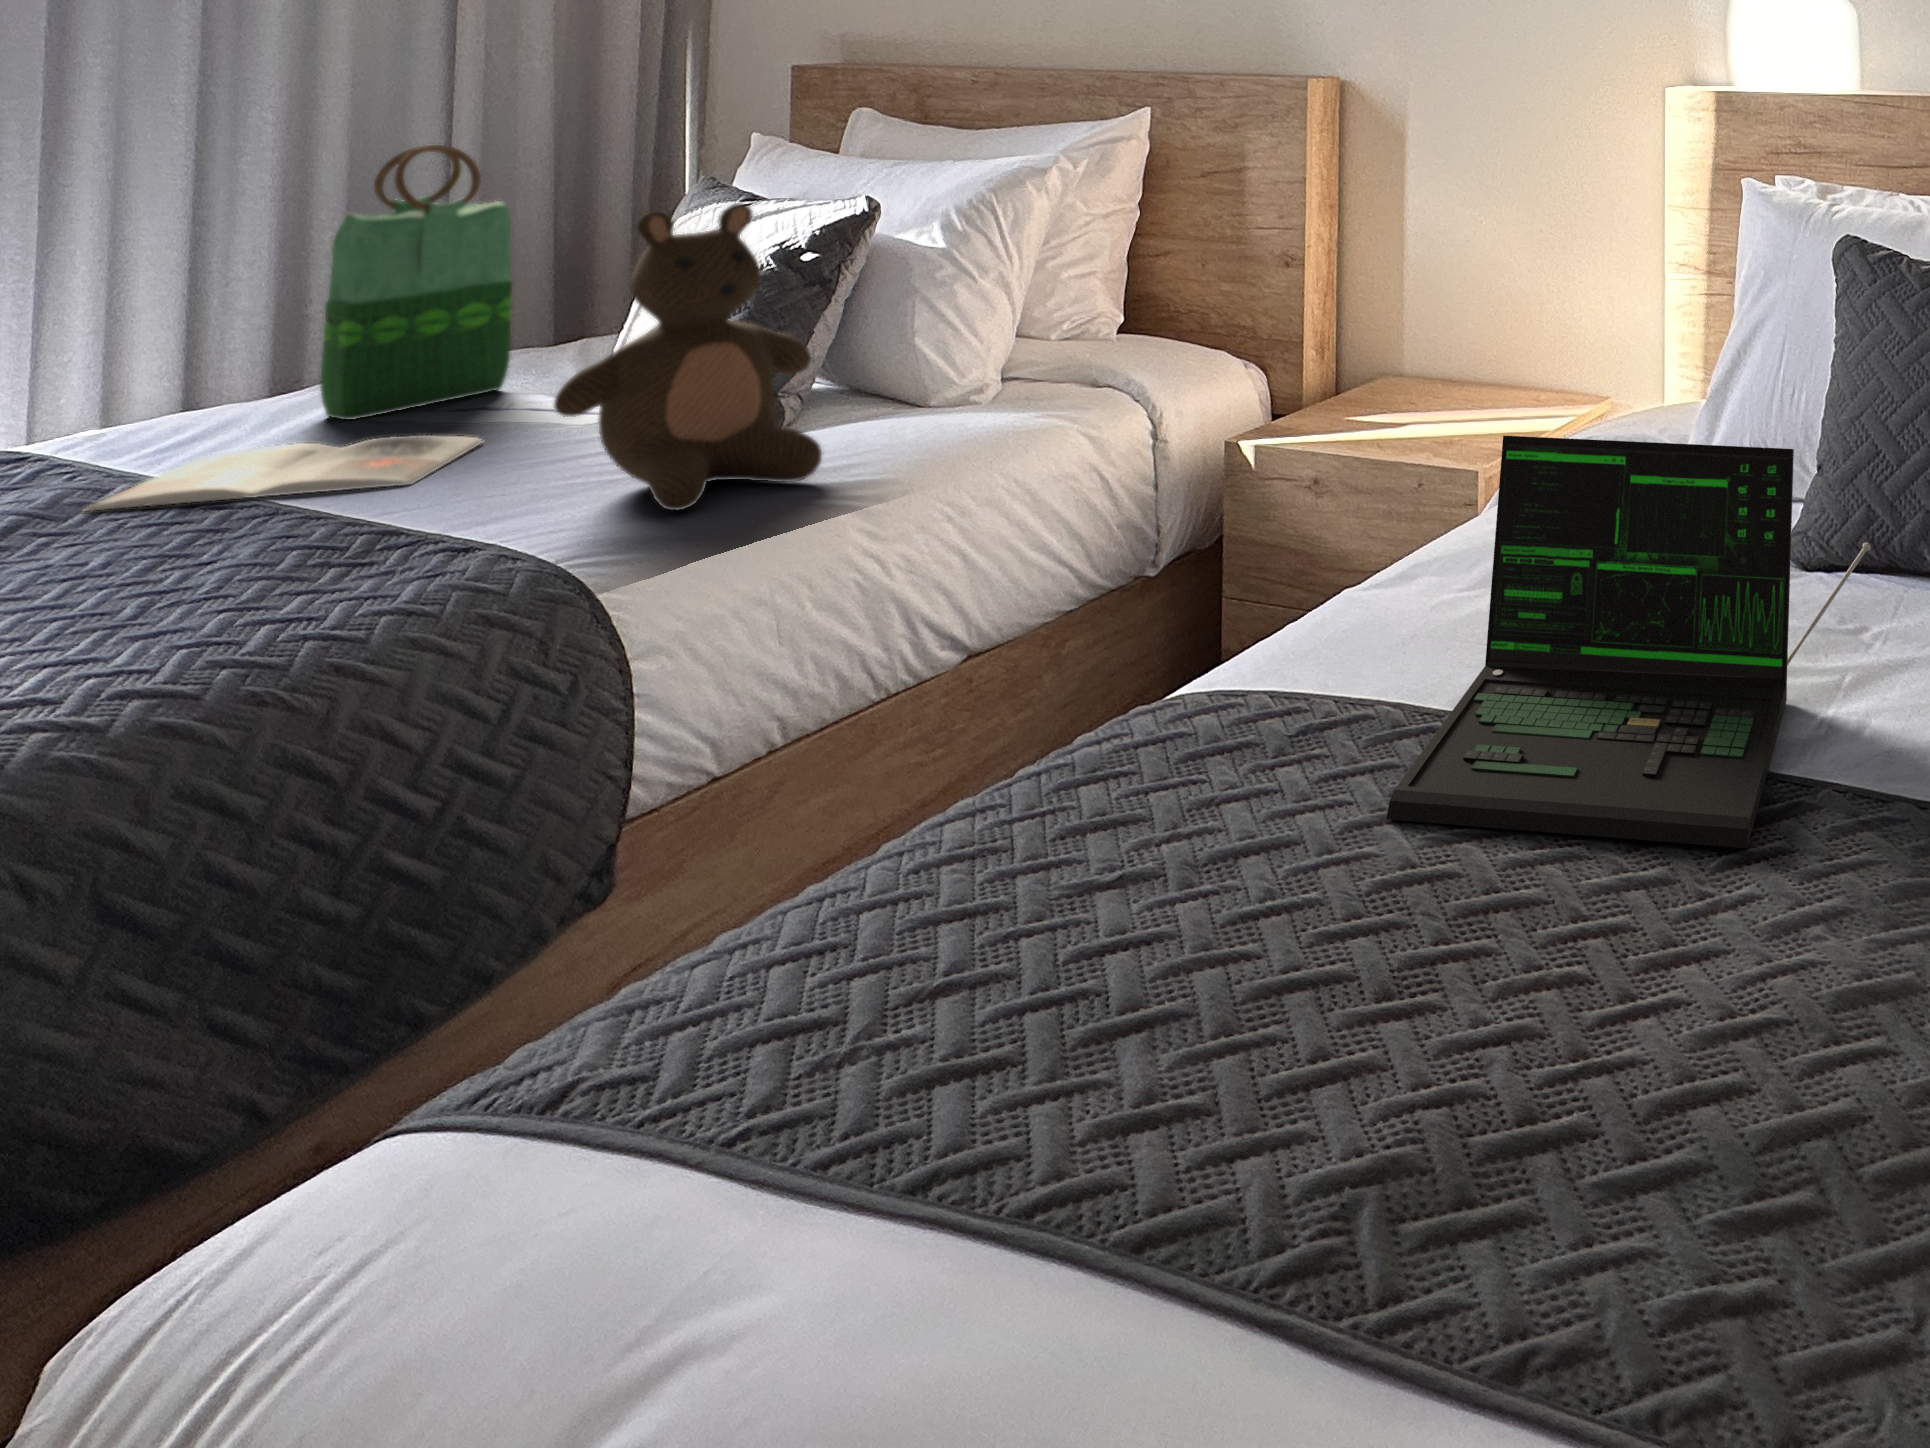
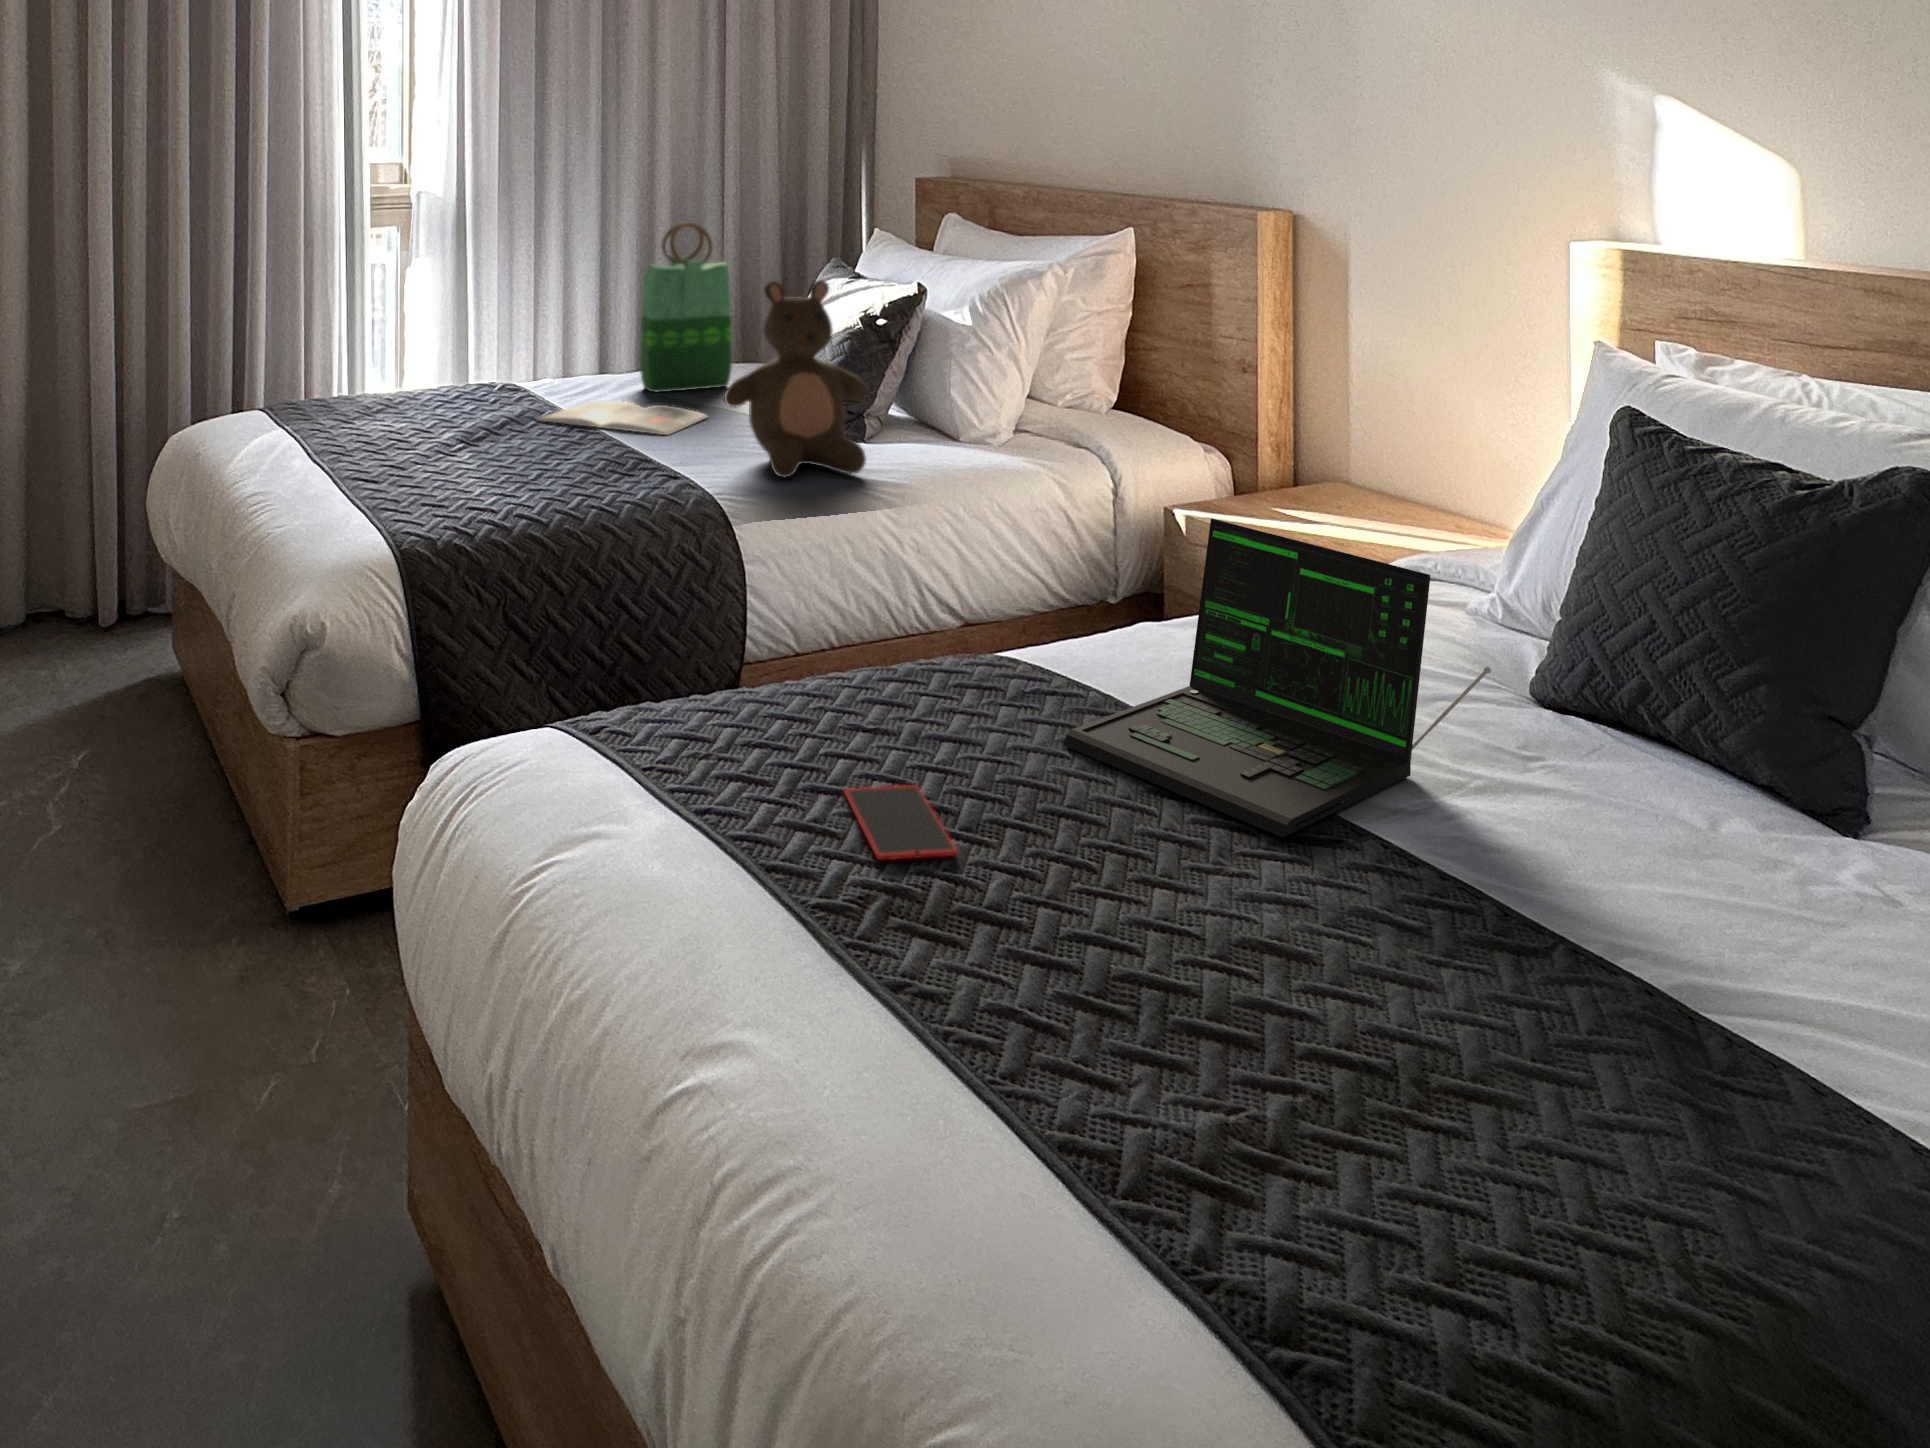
smartphone: none [1102,994,1371,1193] -> present [844,785,957,860]

